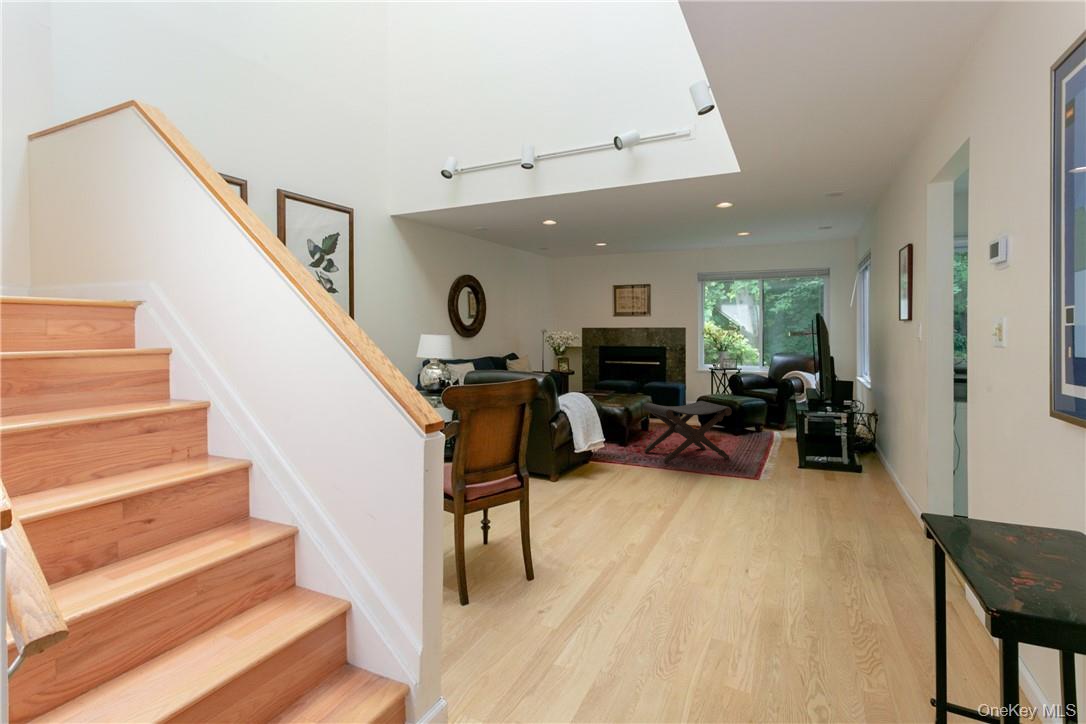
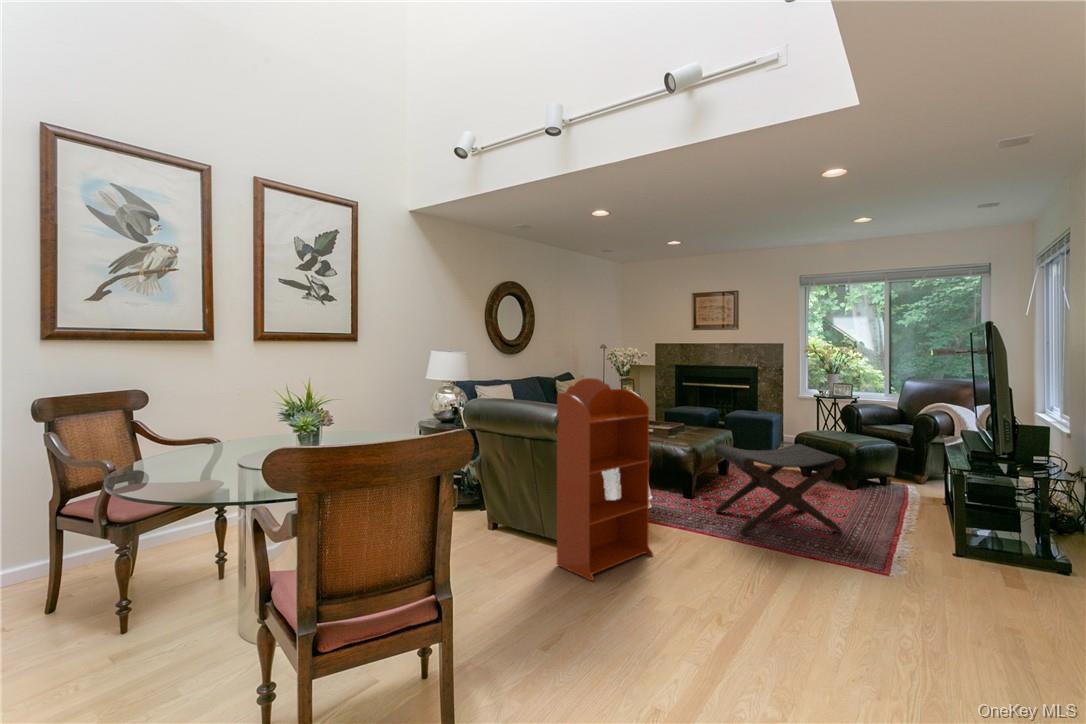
bookcase: none [544,354,609,493] -> present [557,378,653,581]

